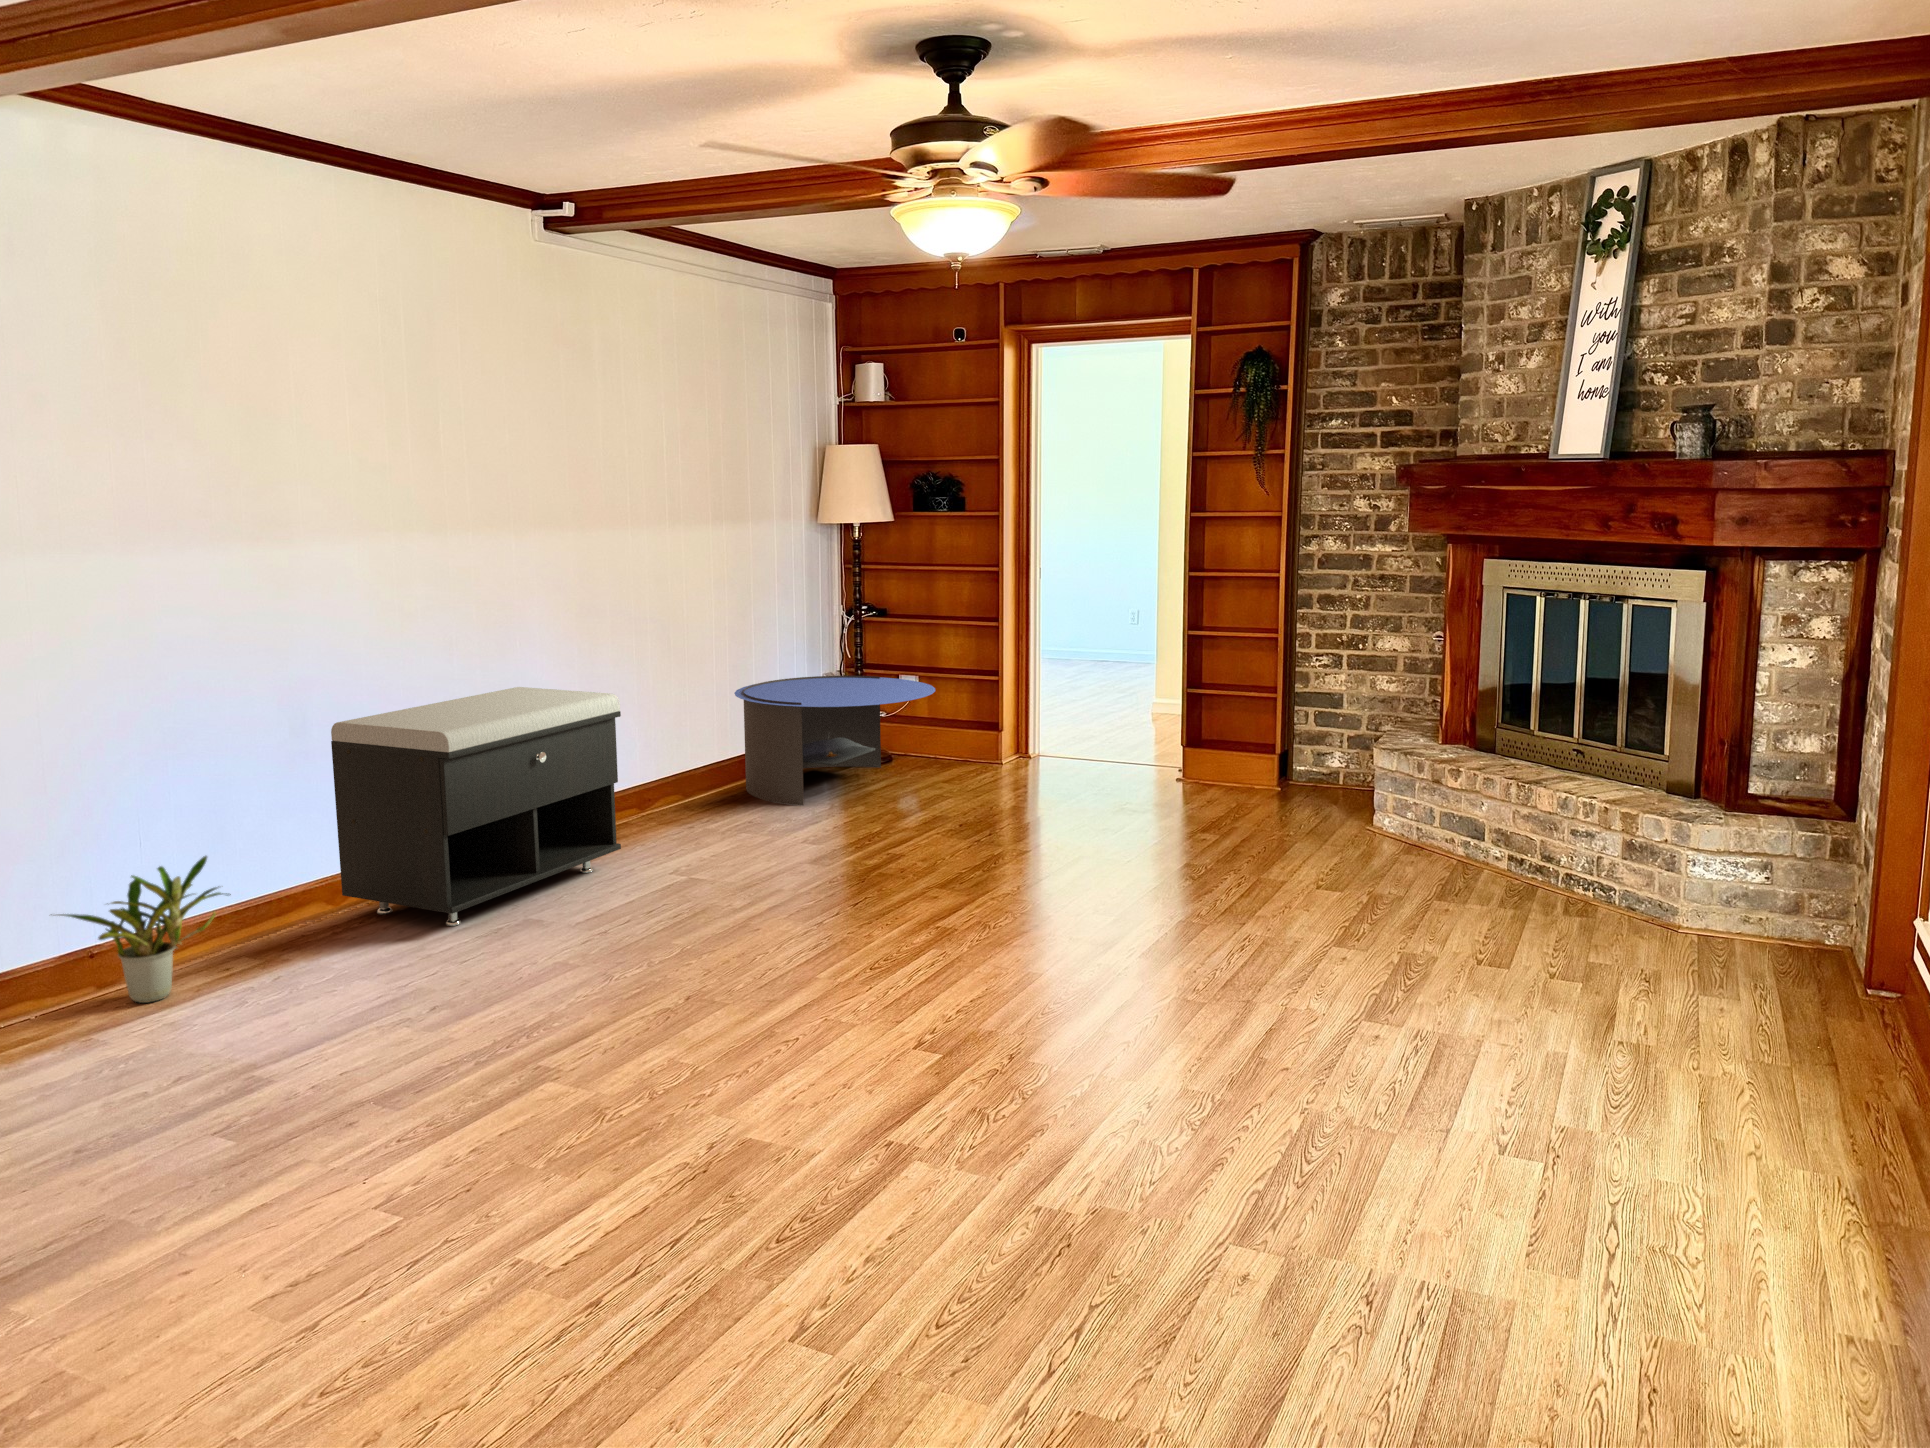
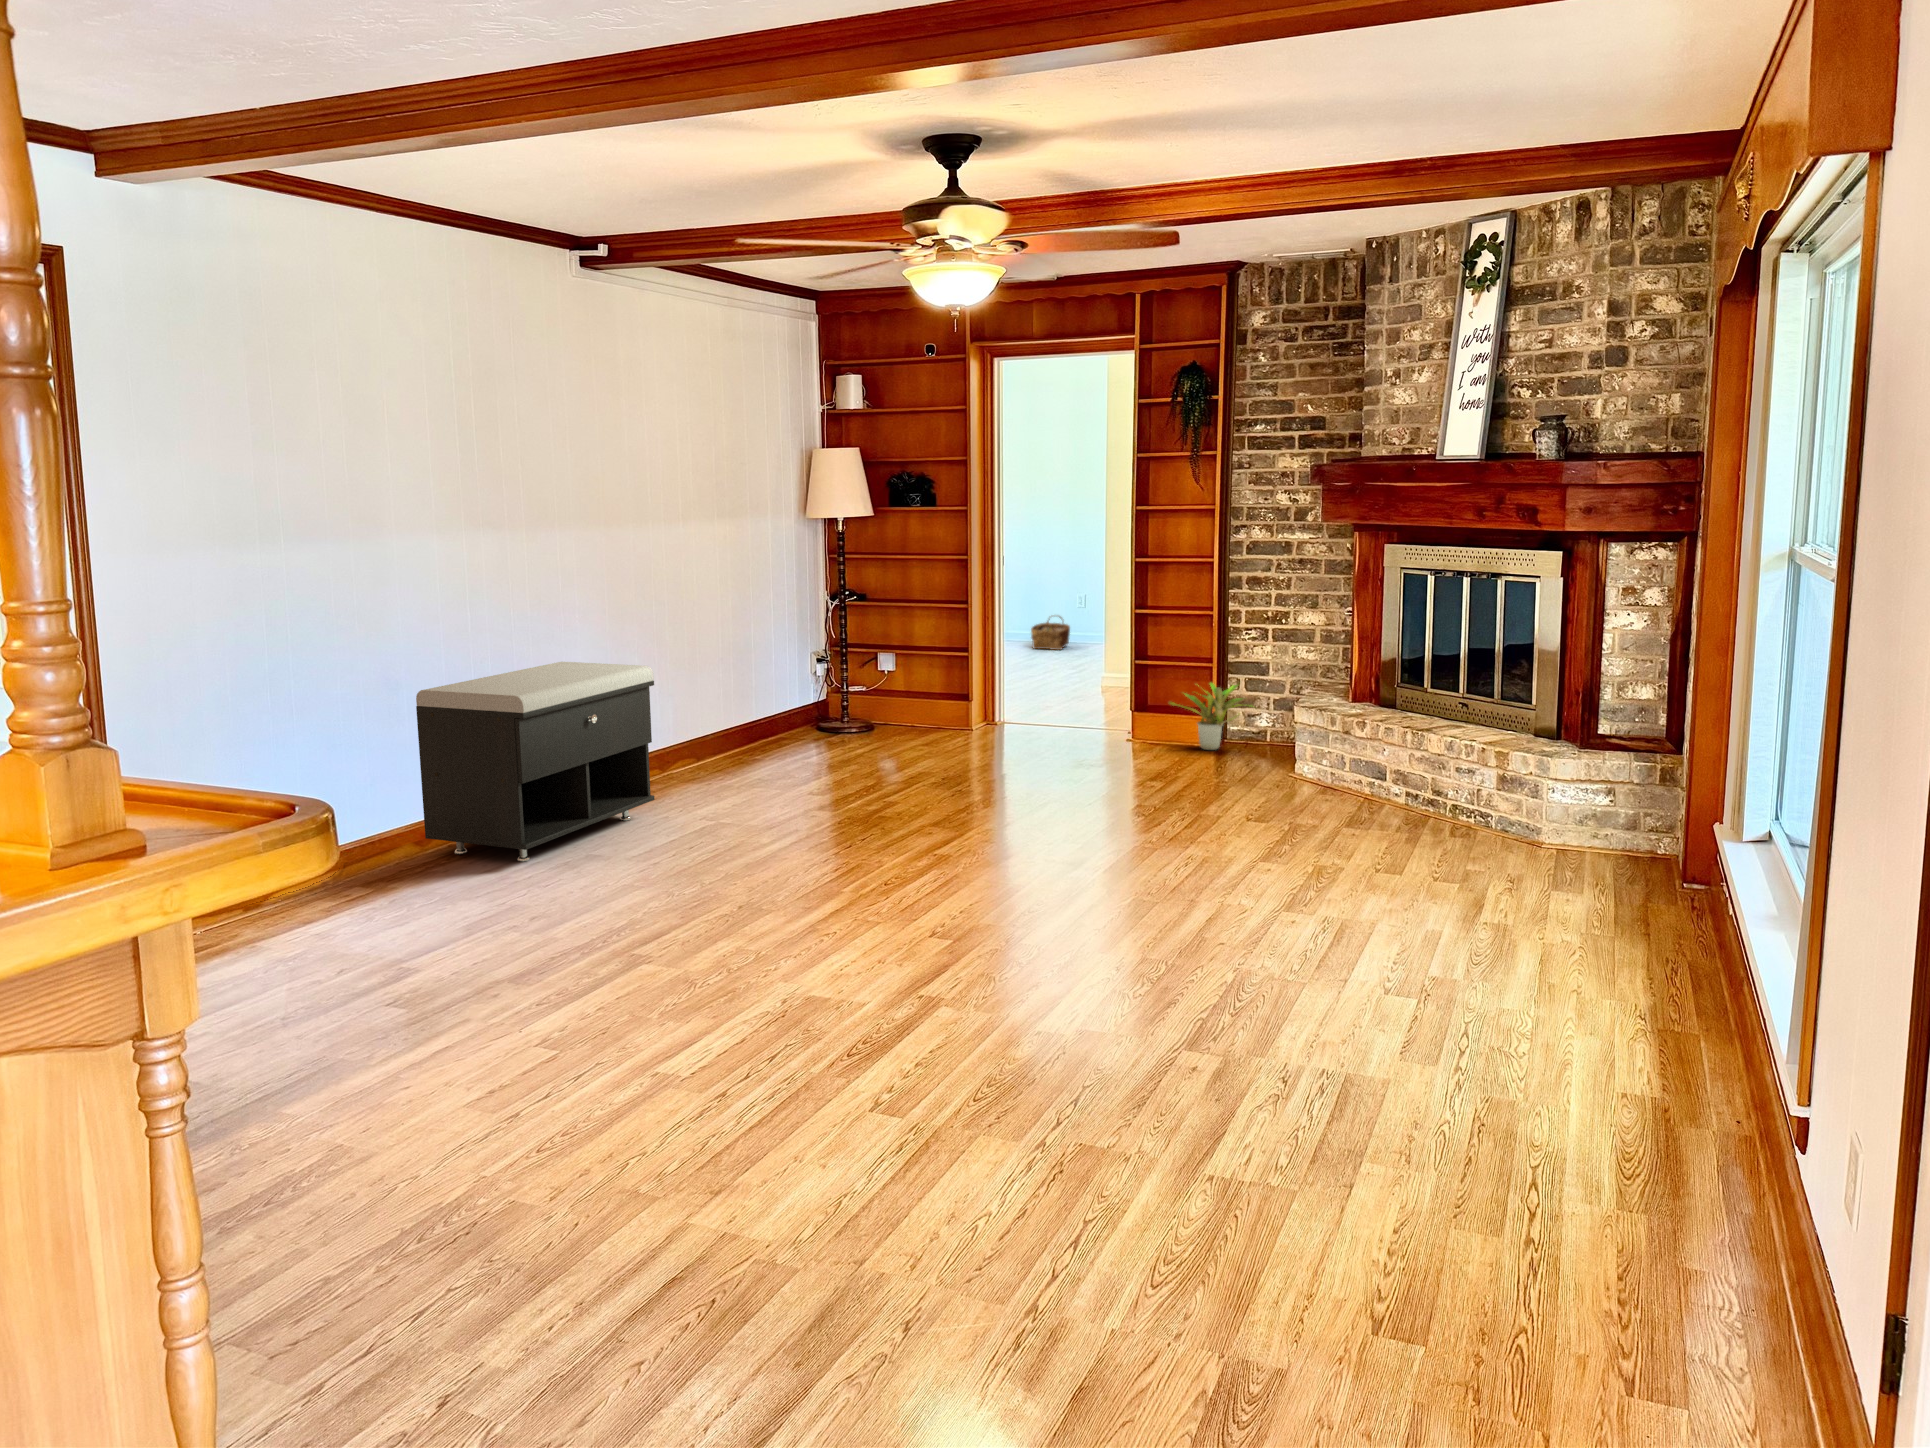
woven basket: none [1079,630,1122,669] -> present [1031,616,1070,650]
coffee table: present [734,676,935,805] -> none [737,654,915,766]
potted plant: present [60,856,231,1003] -> present [1169,683,1254,750]

